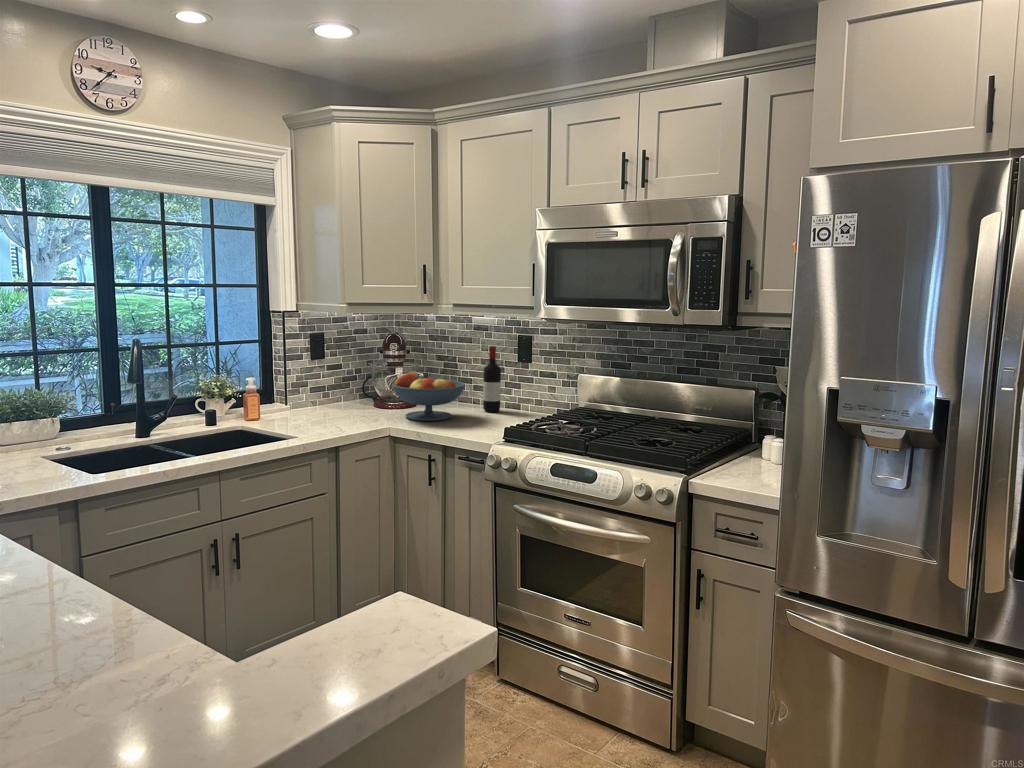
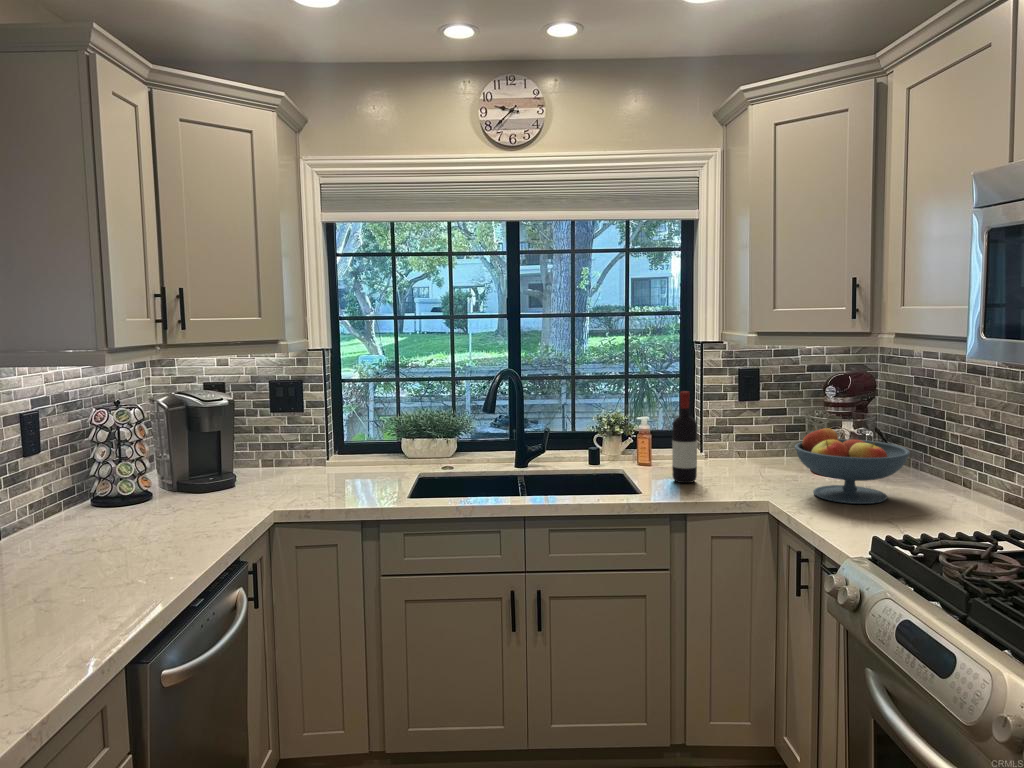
wine bottle: present [483,346,501,412] -> present [672,391,697,483]

